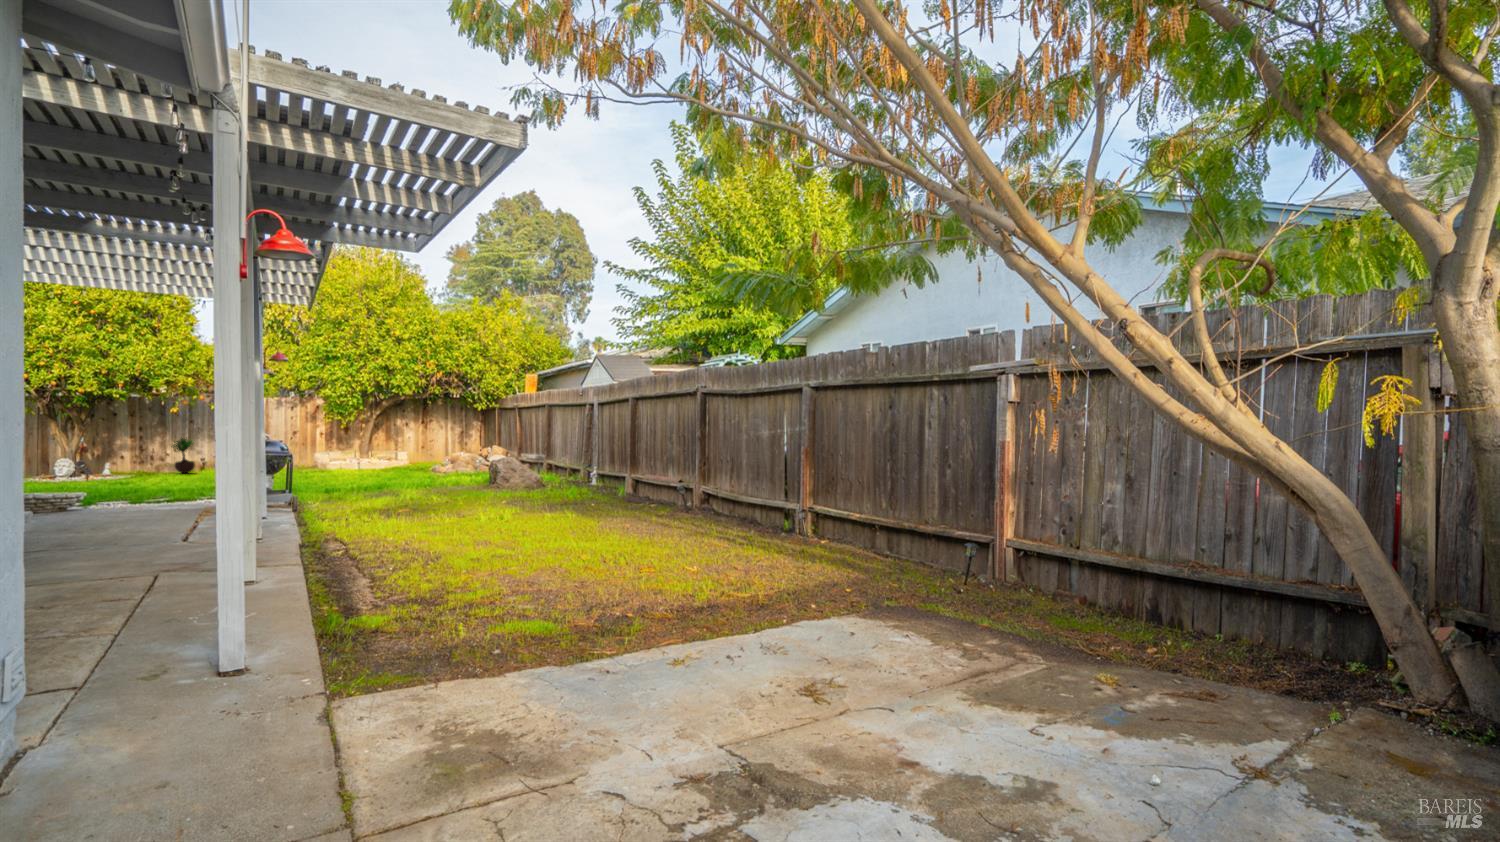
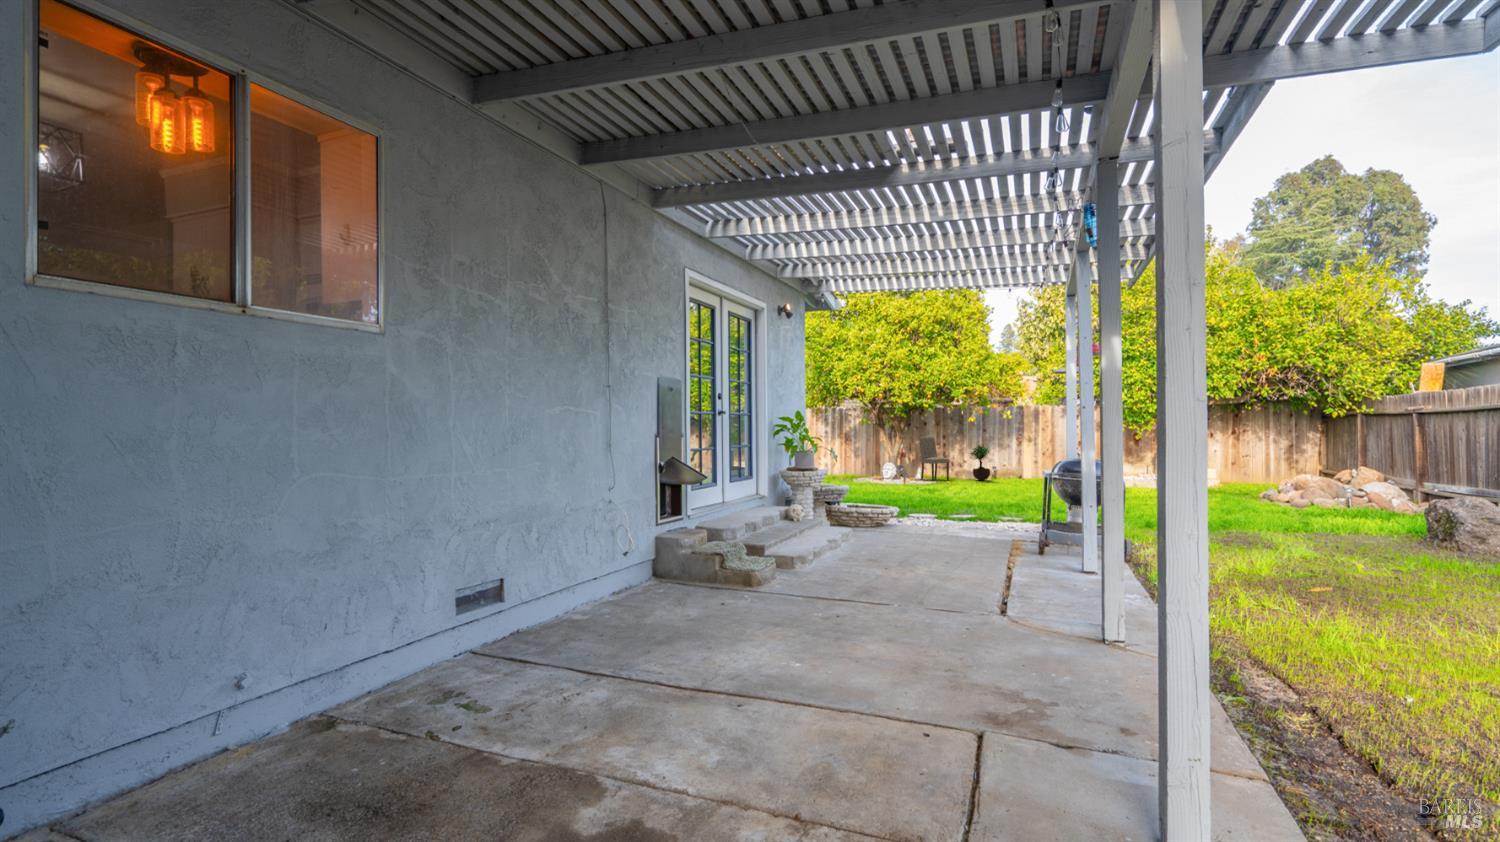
dining chair: none [107,430,146,476] -> present [919,437,950,480]

